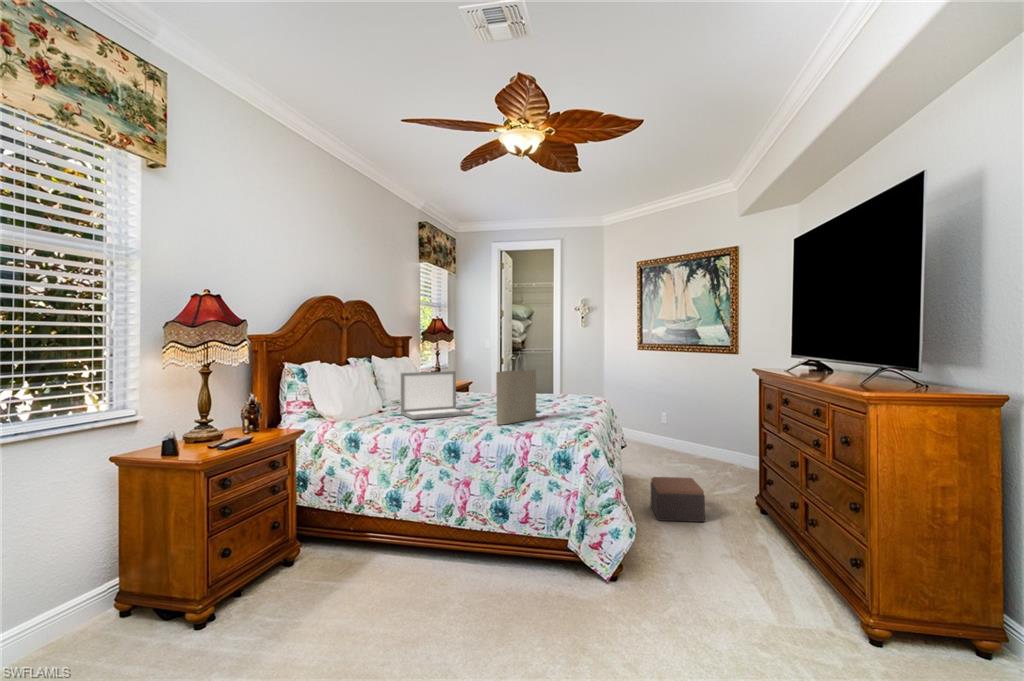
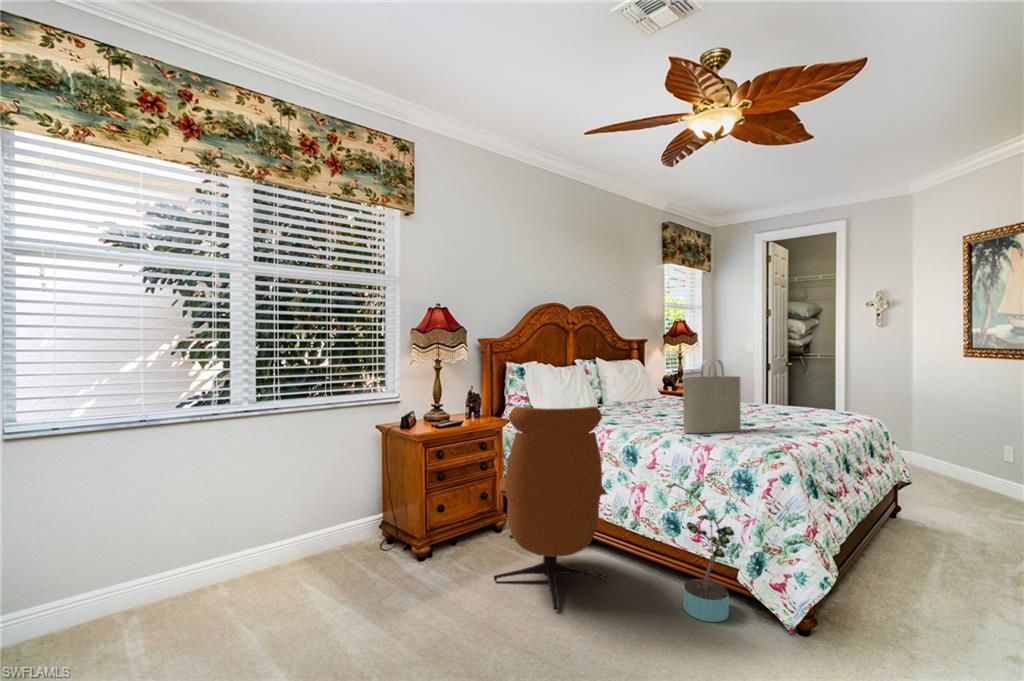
laptop: present [401,371,472,419] -> none [607,374,673,421]
lounge chair: none [310,404,456,627] -> present [494,406,607,610]
potted plant: none [503,456,575,593] -> present [666,472,747,622]
footstool: present [650,477,705,522] -> none [919,525,1004,603]

